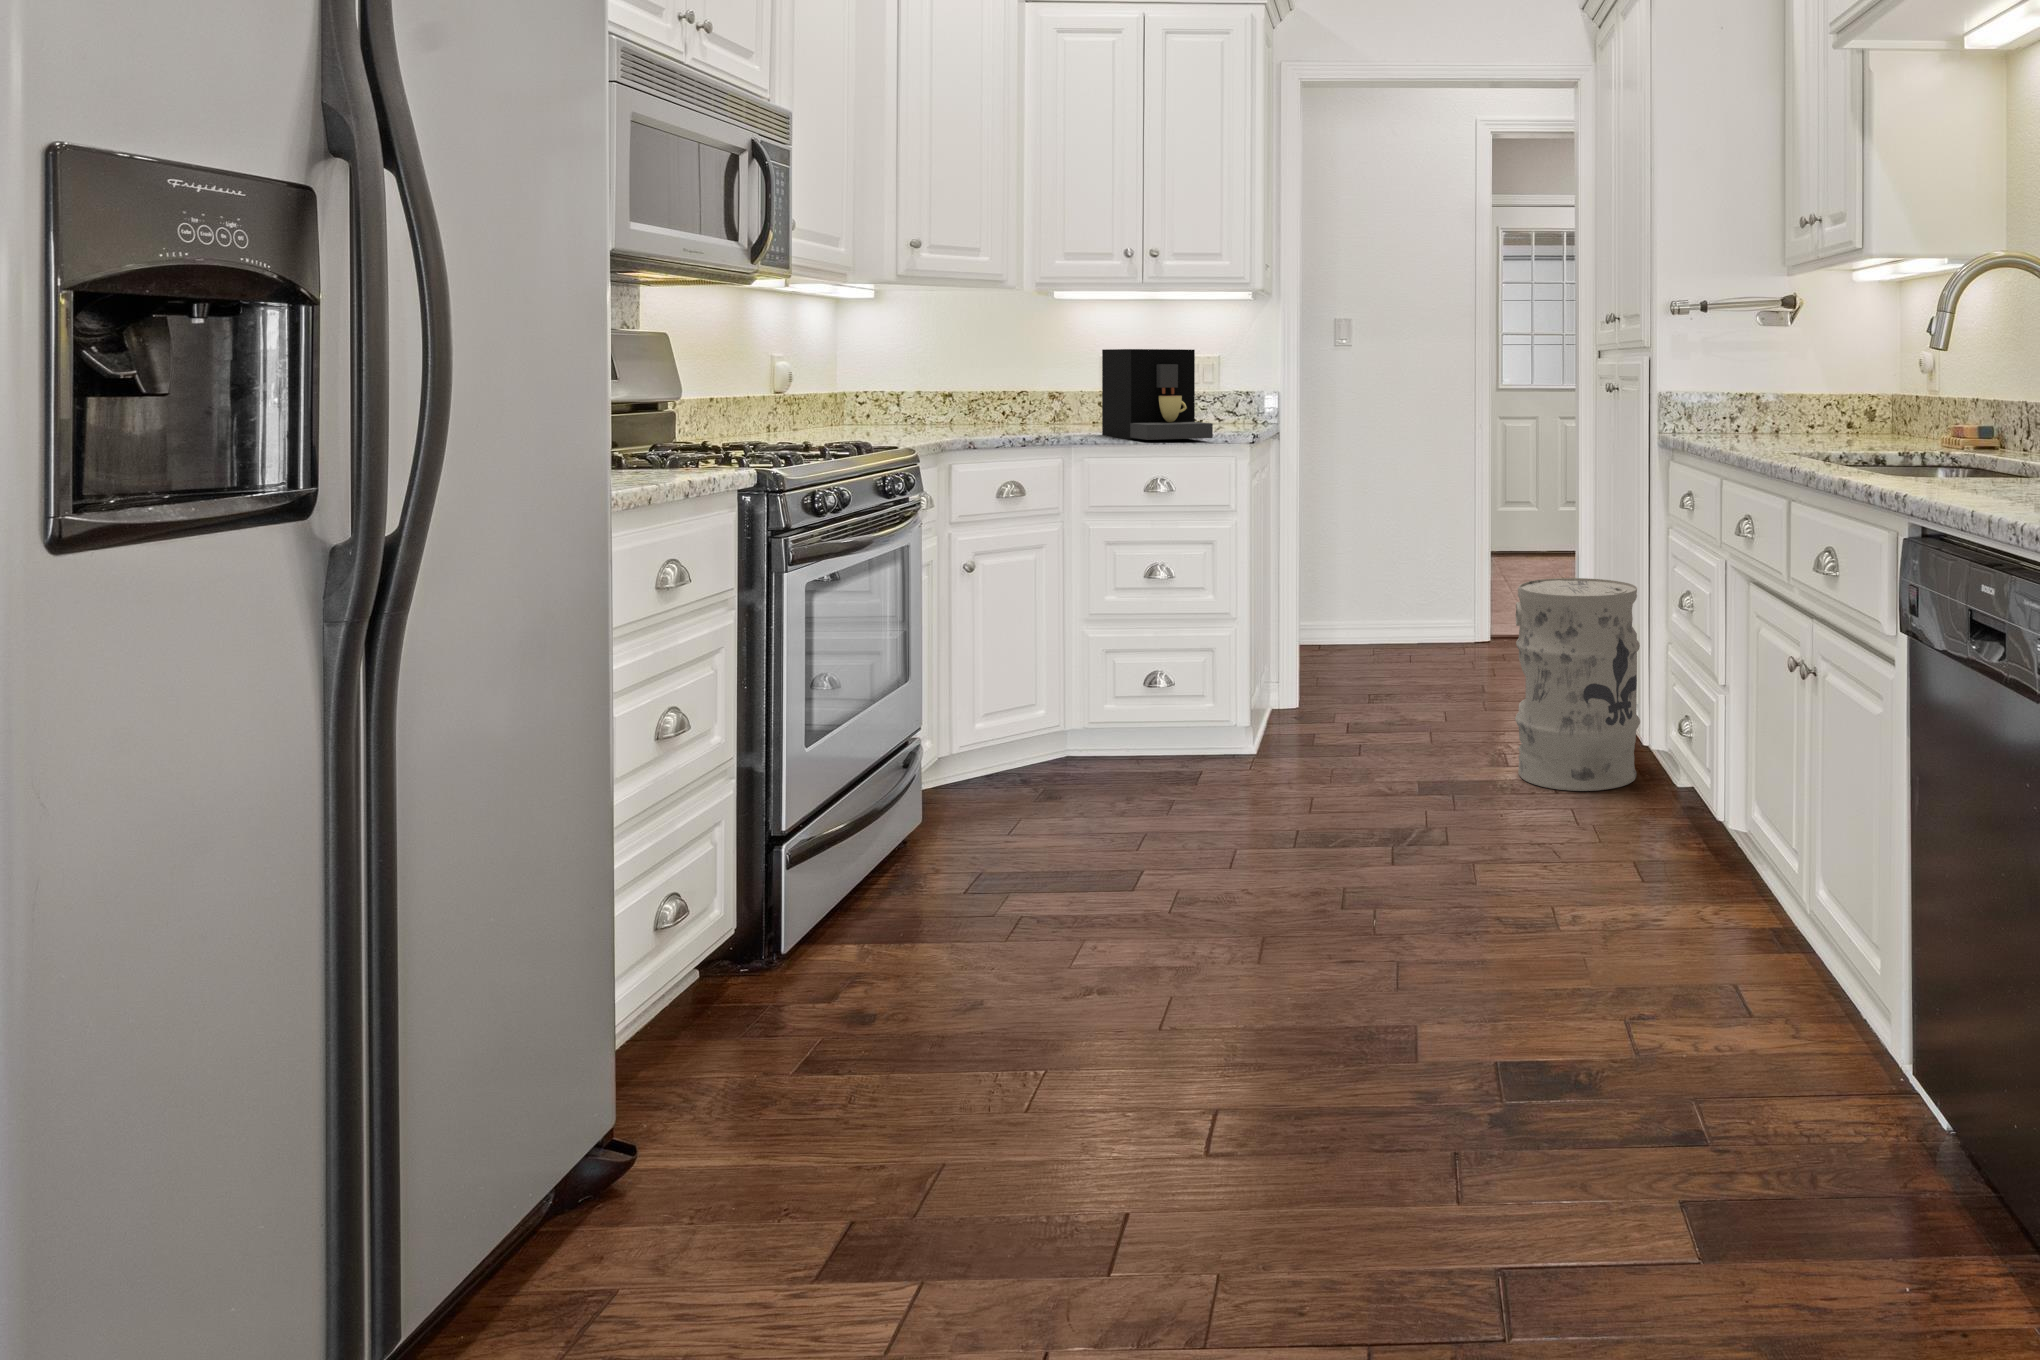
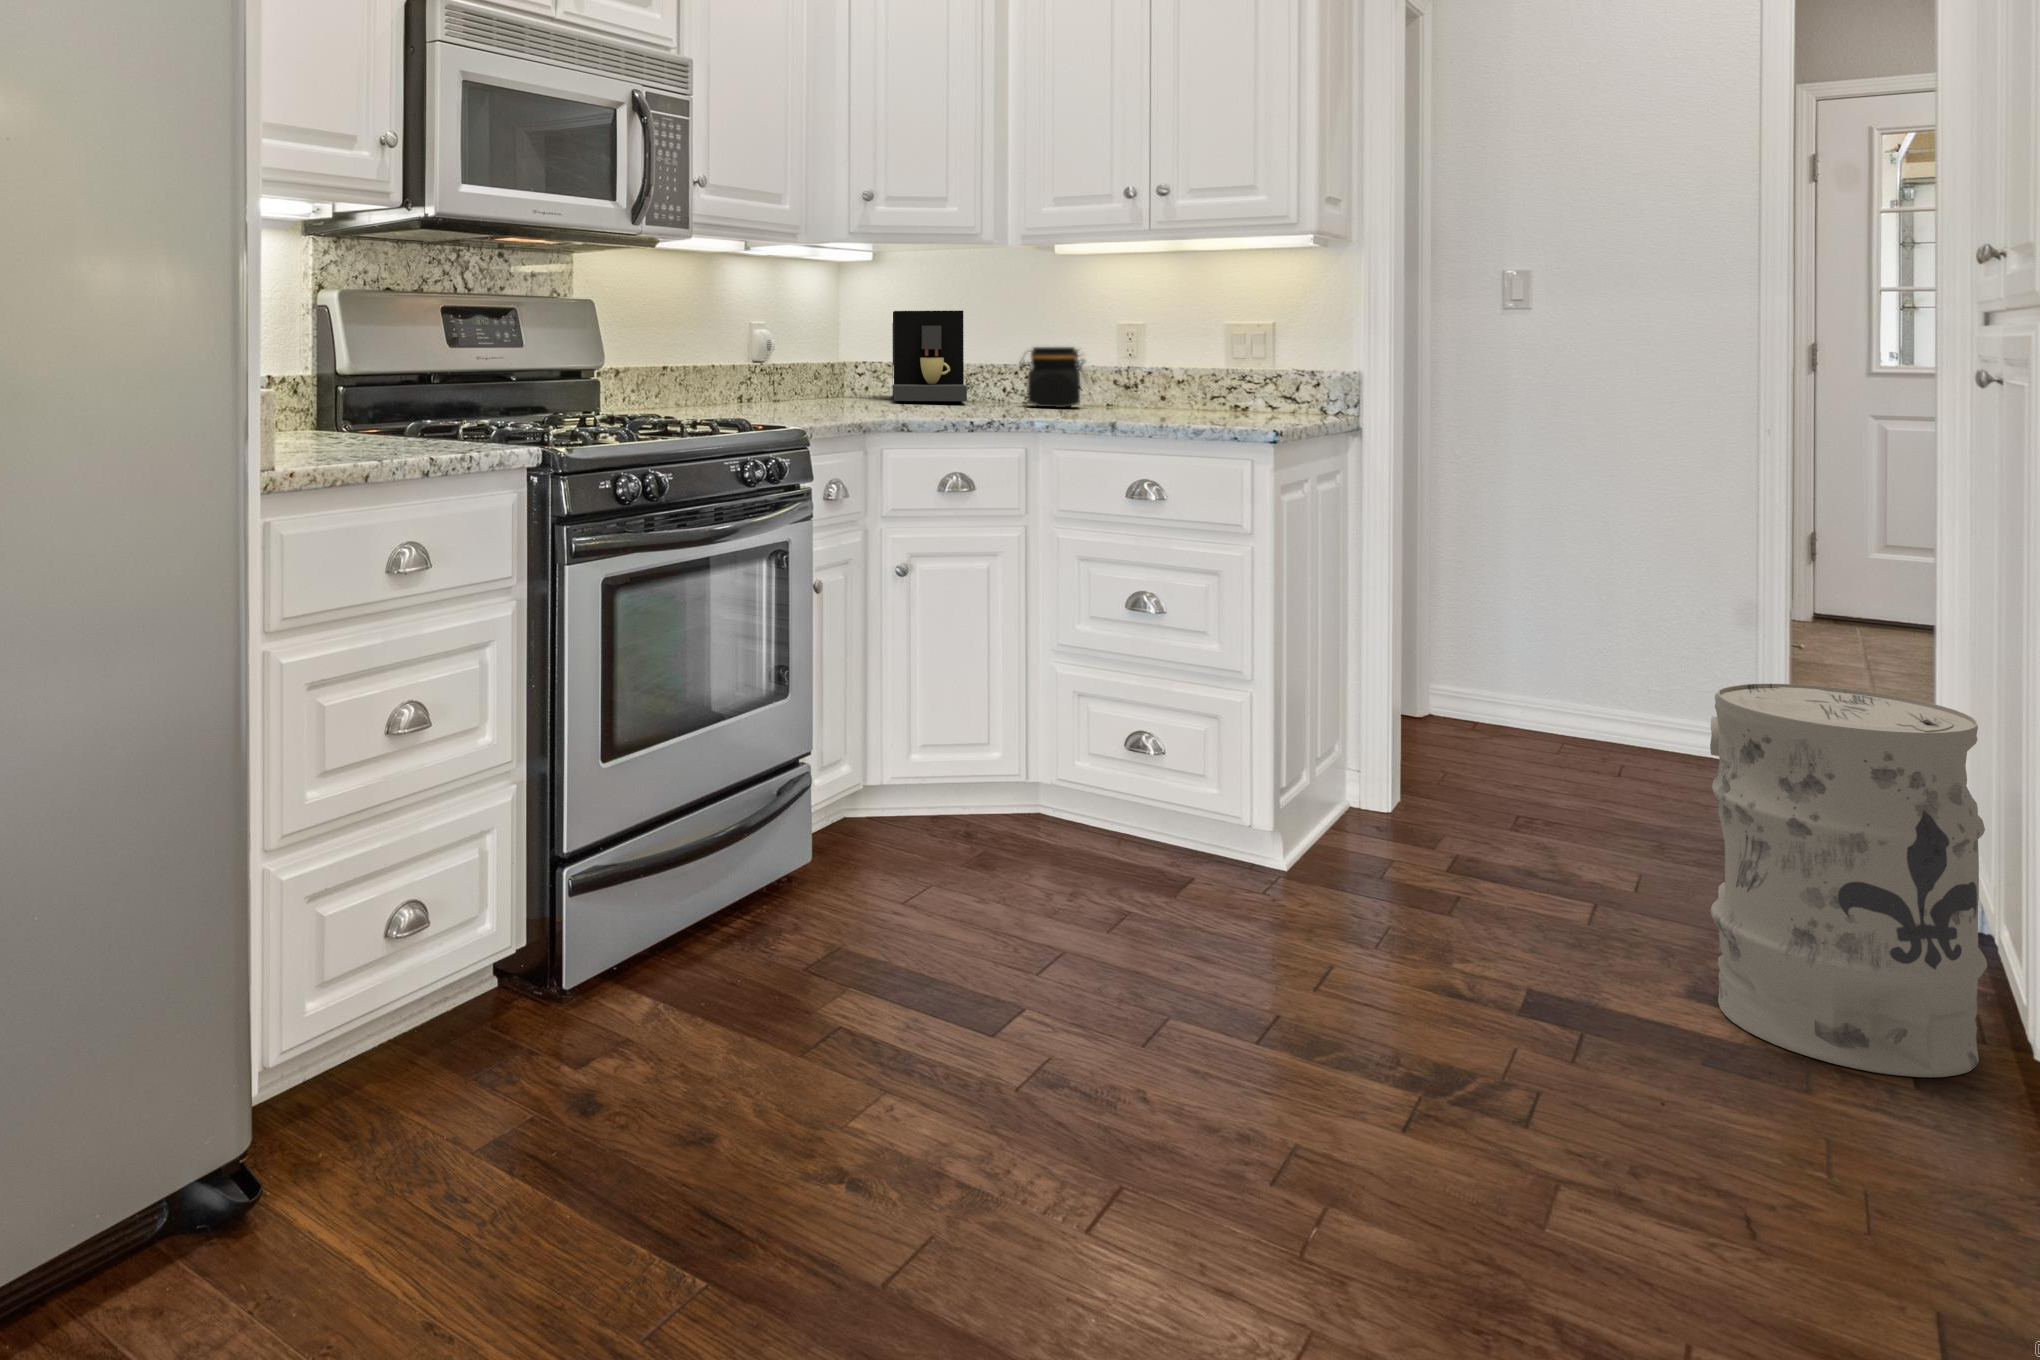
coffee maker: present [1102,349,1213,440] -> present [892,310,967,401]
jar: none [1019,376,1077,426] -> present [1020,347,1084,407]

